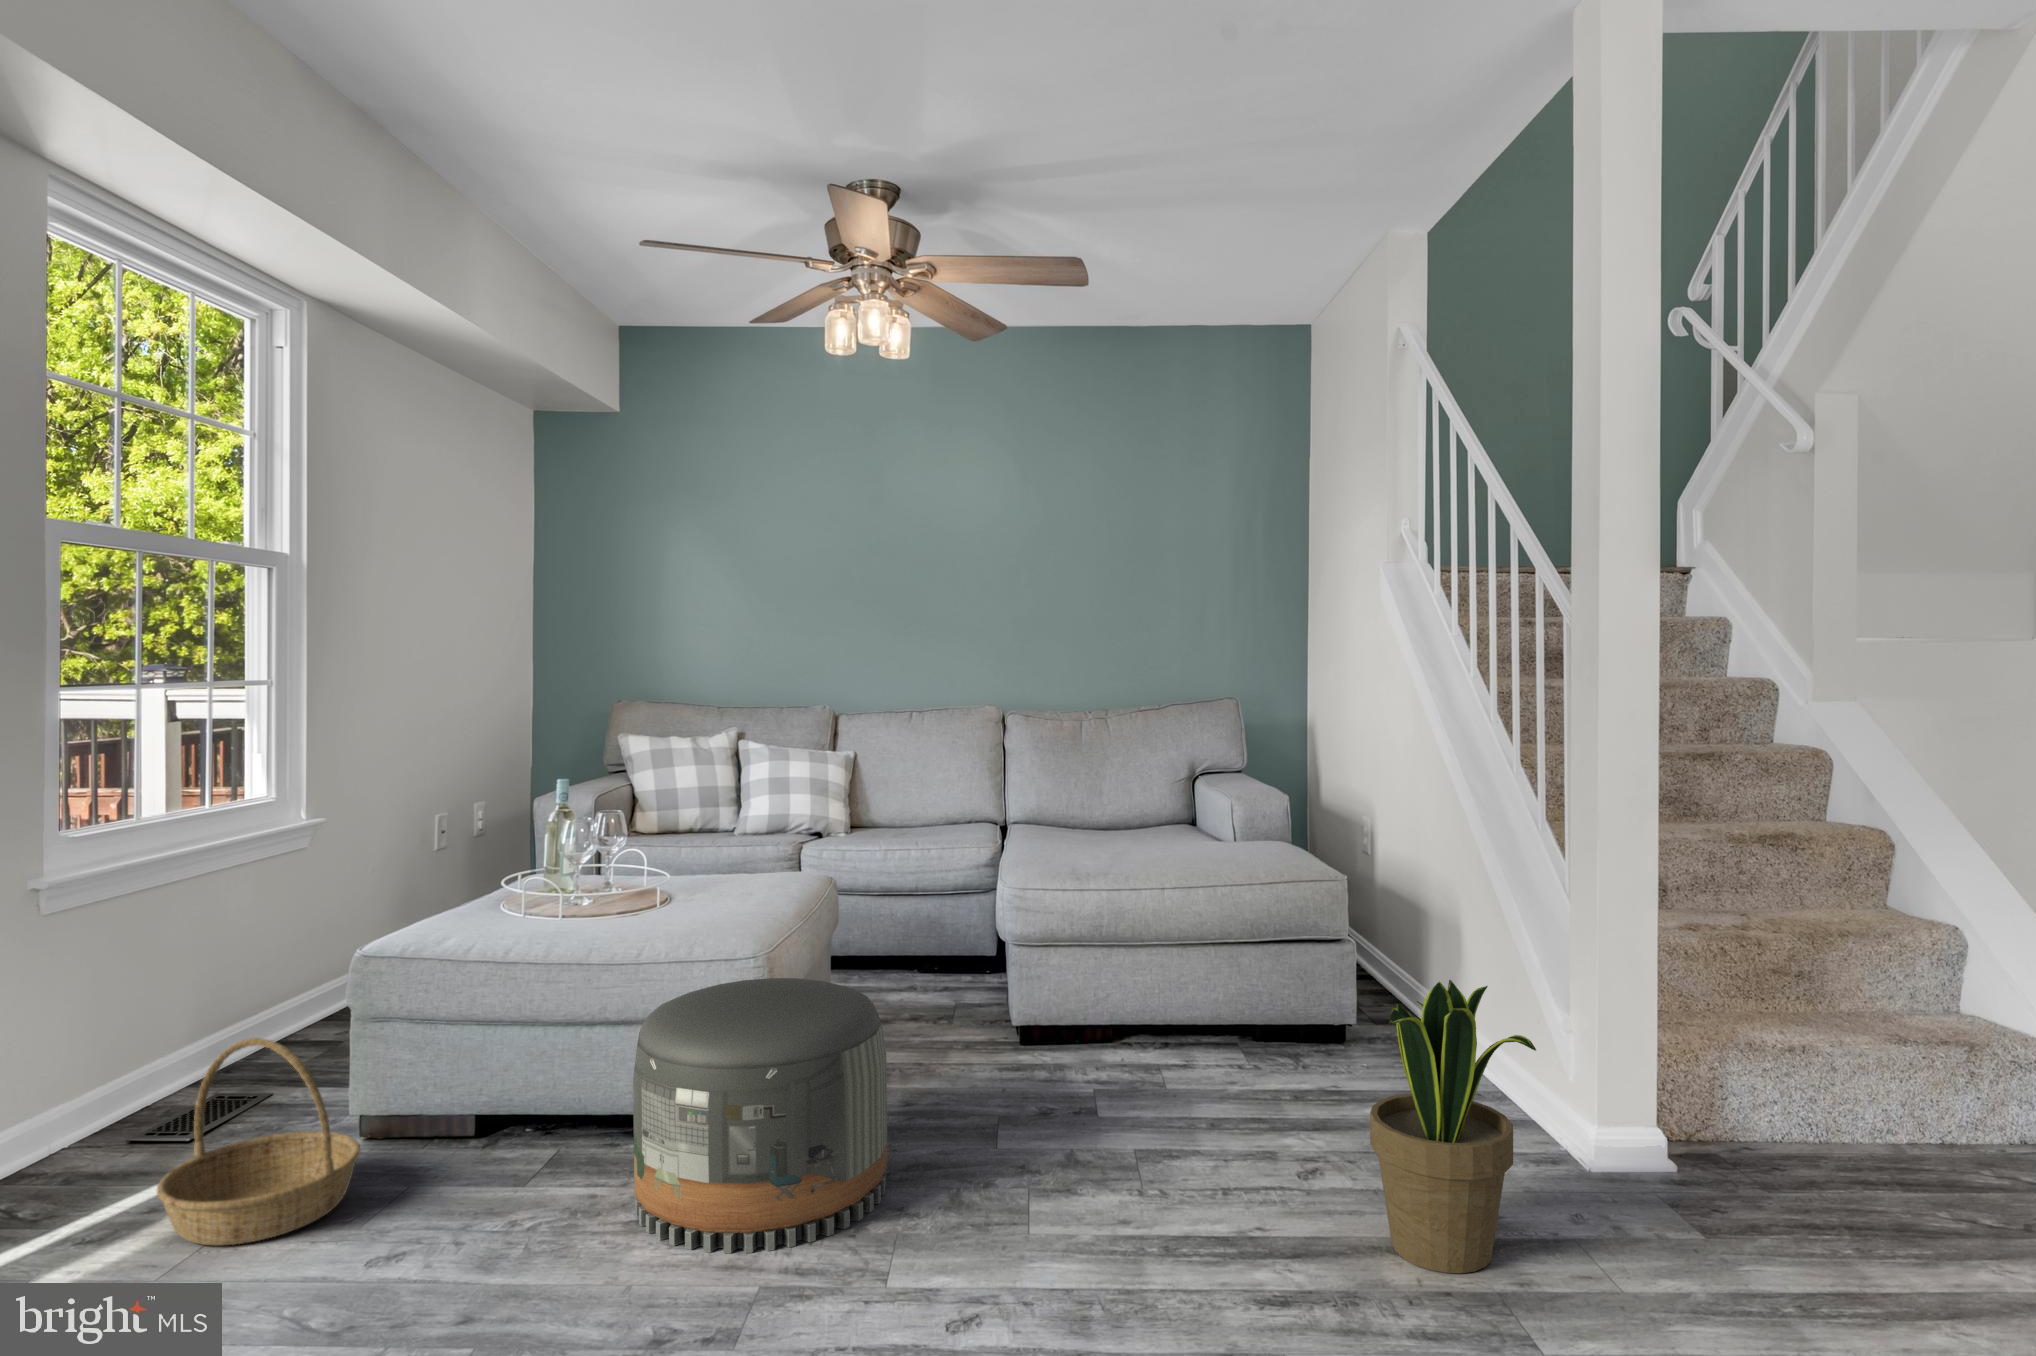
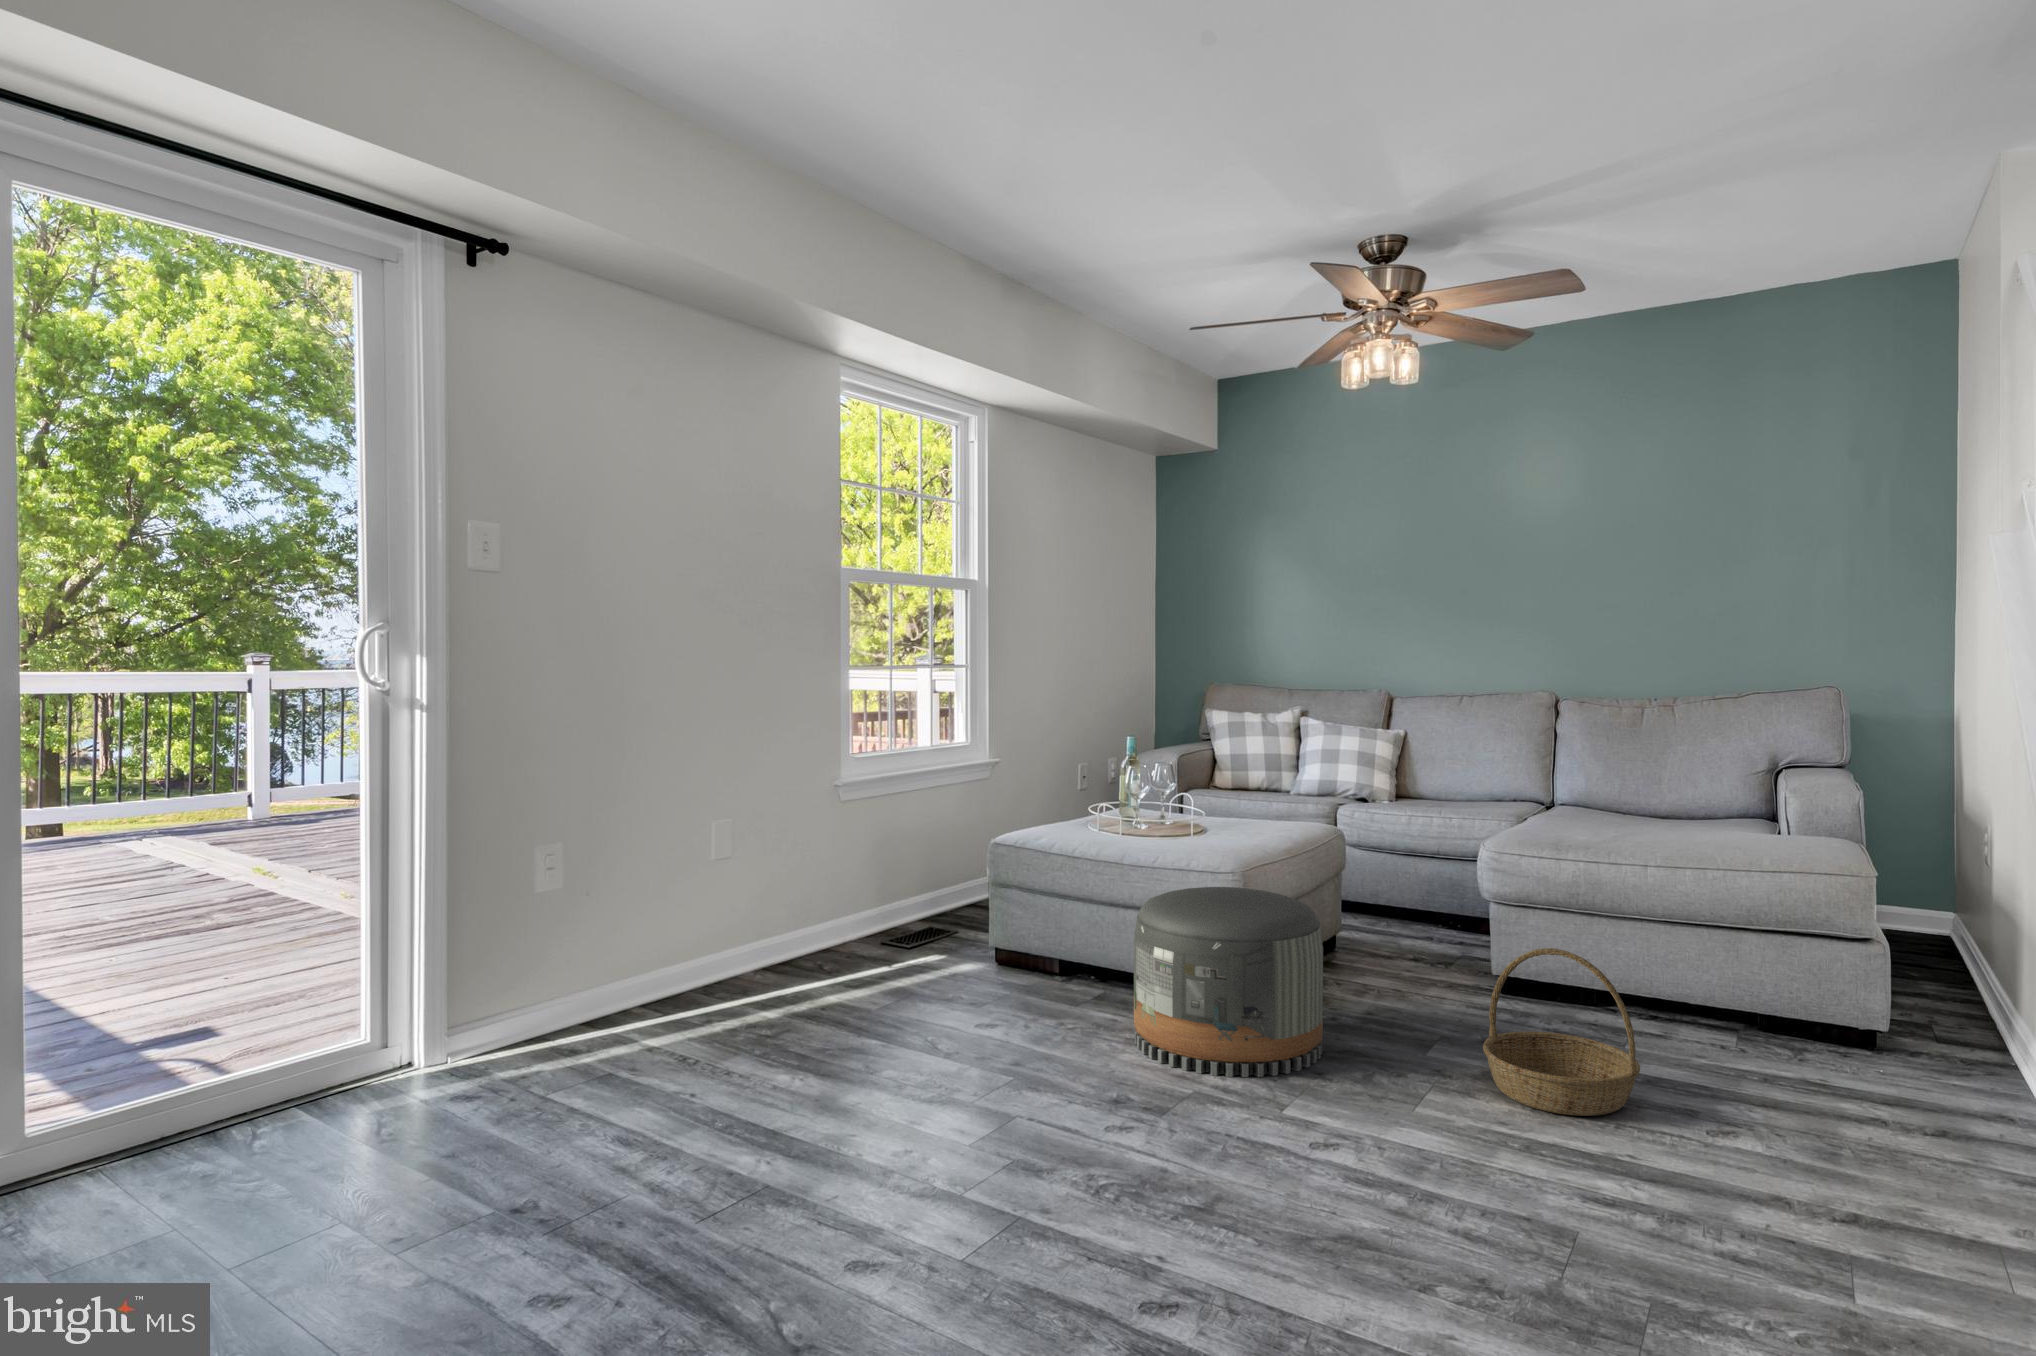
potted plant: present [1370,980,1536,1273] -> none [1733,948,1908,1229]
basket: present [157,1038,361,1245] -> present [1483,948,1640,1116]

